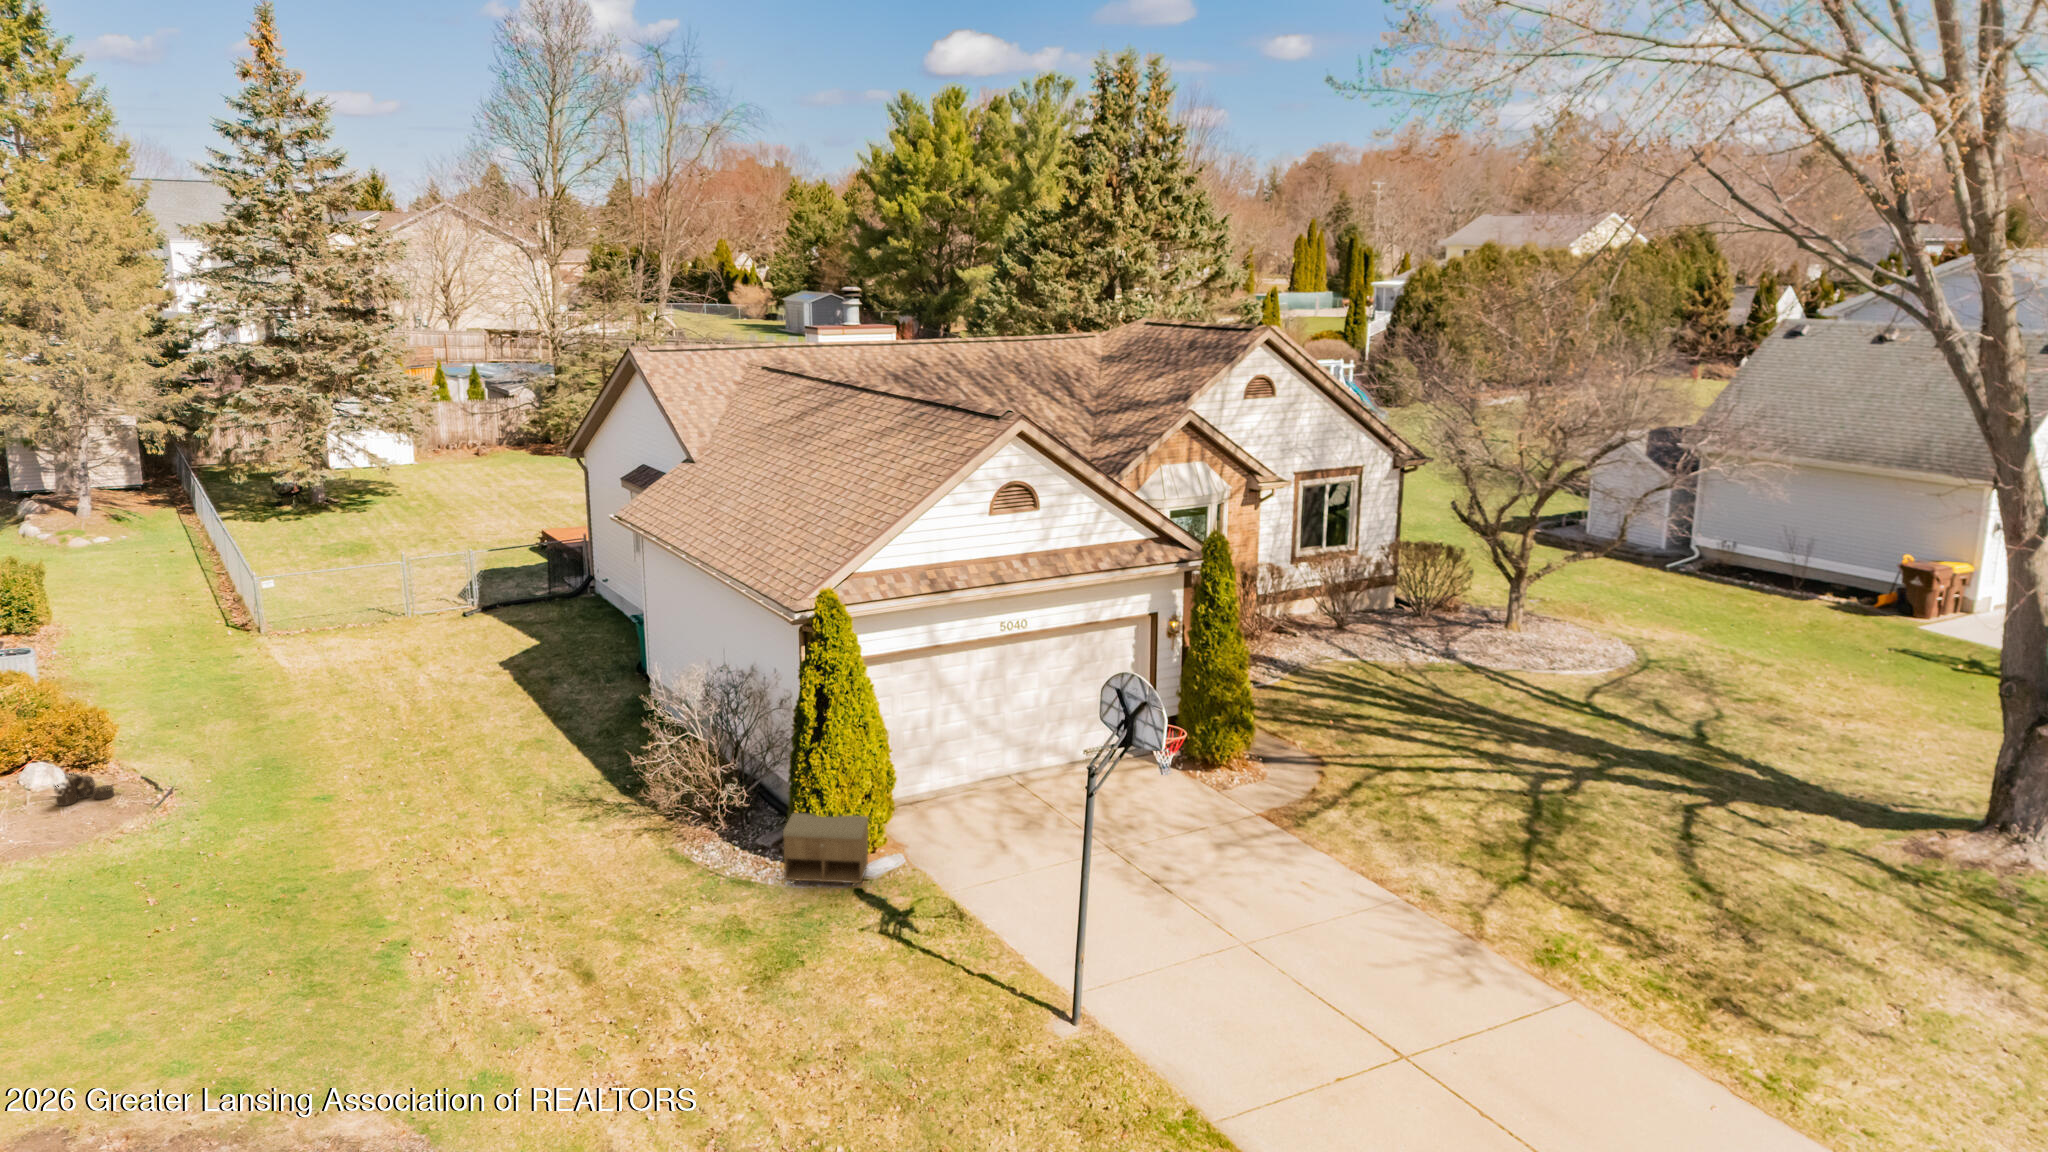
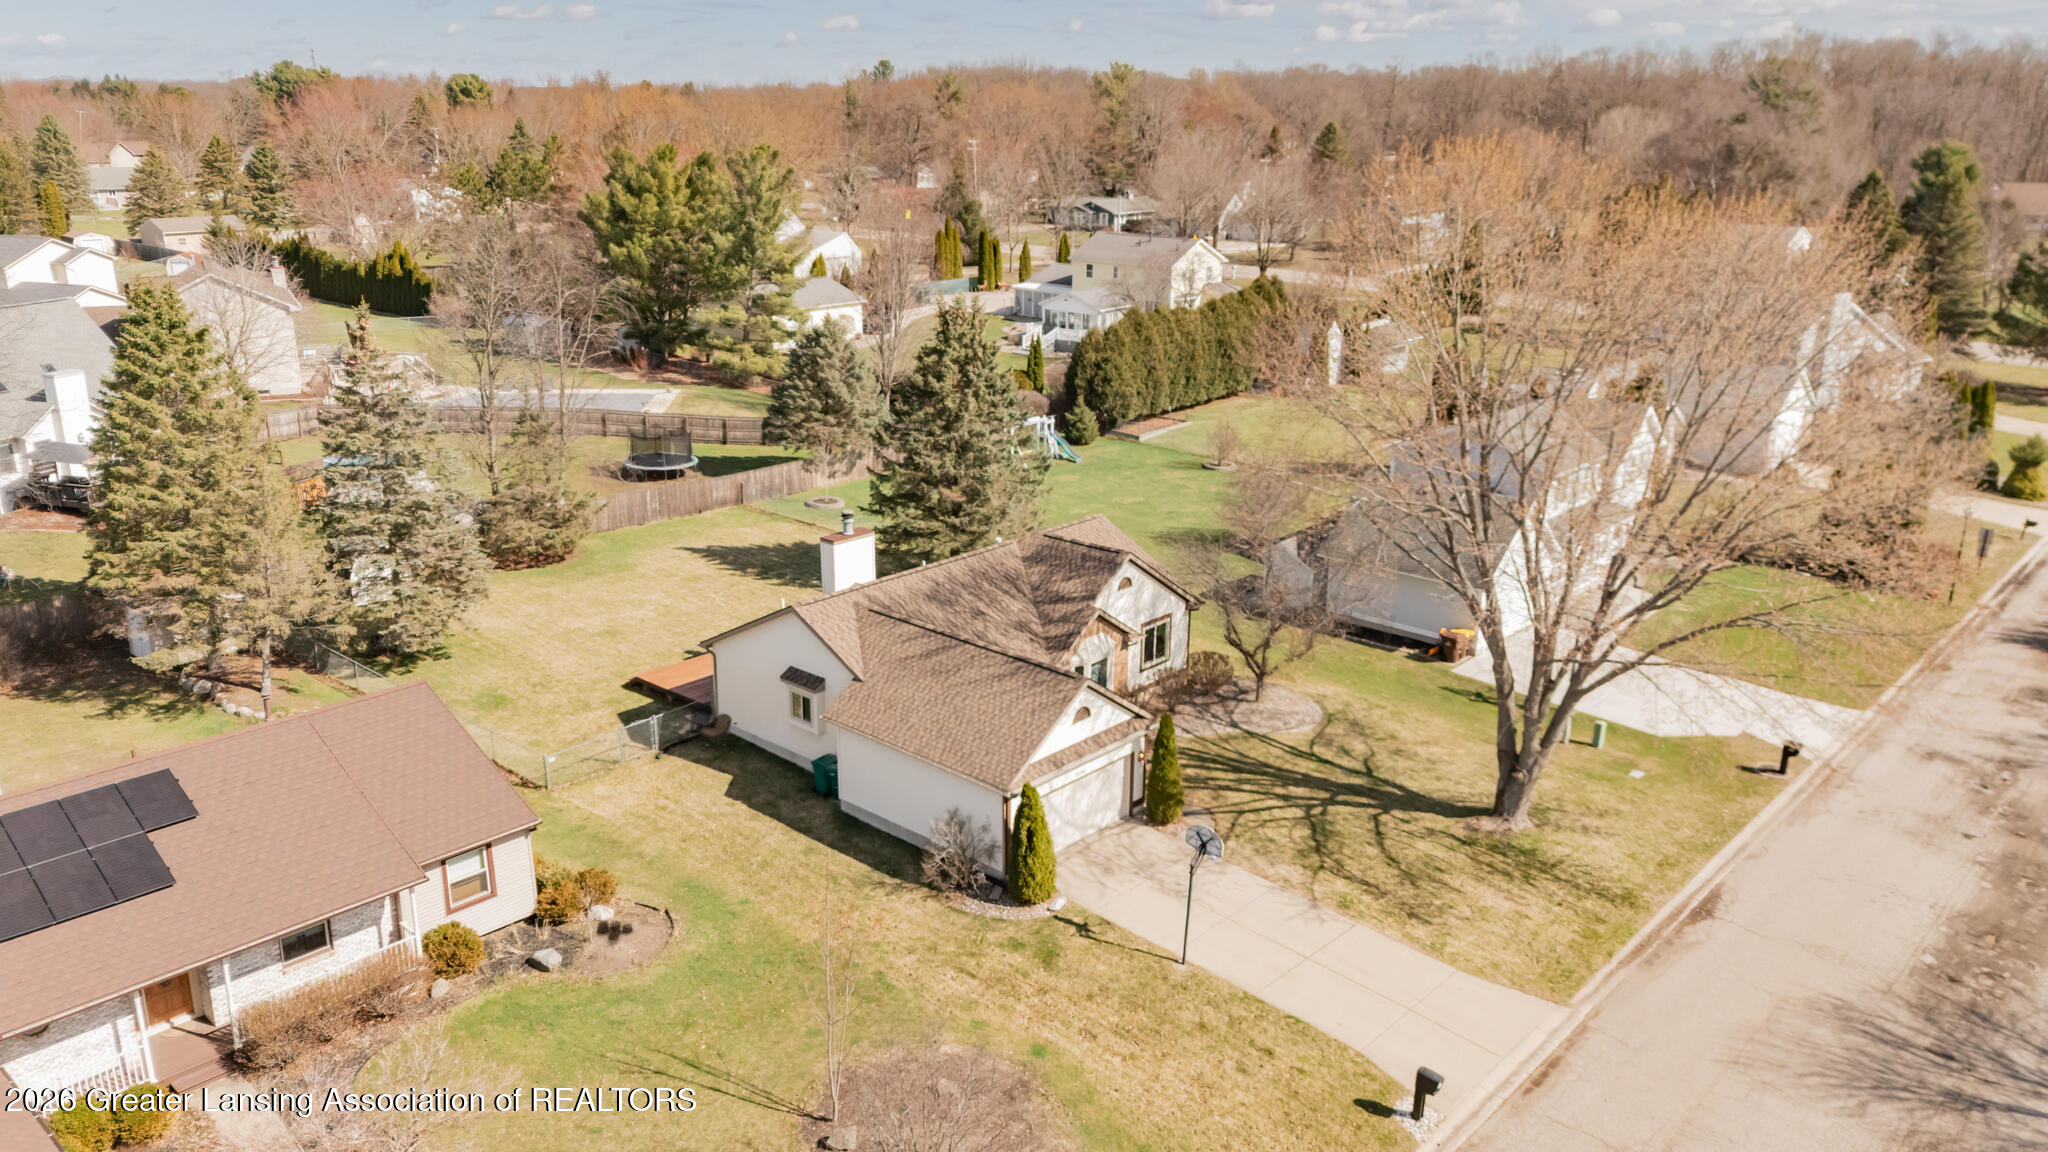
lounge chair: none [567,560,614,613] -> present [700,714,732,747]
storage bench: present [783,813,868,886] -> none [1019,885,1061,922]

